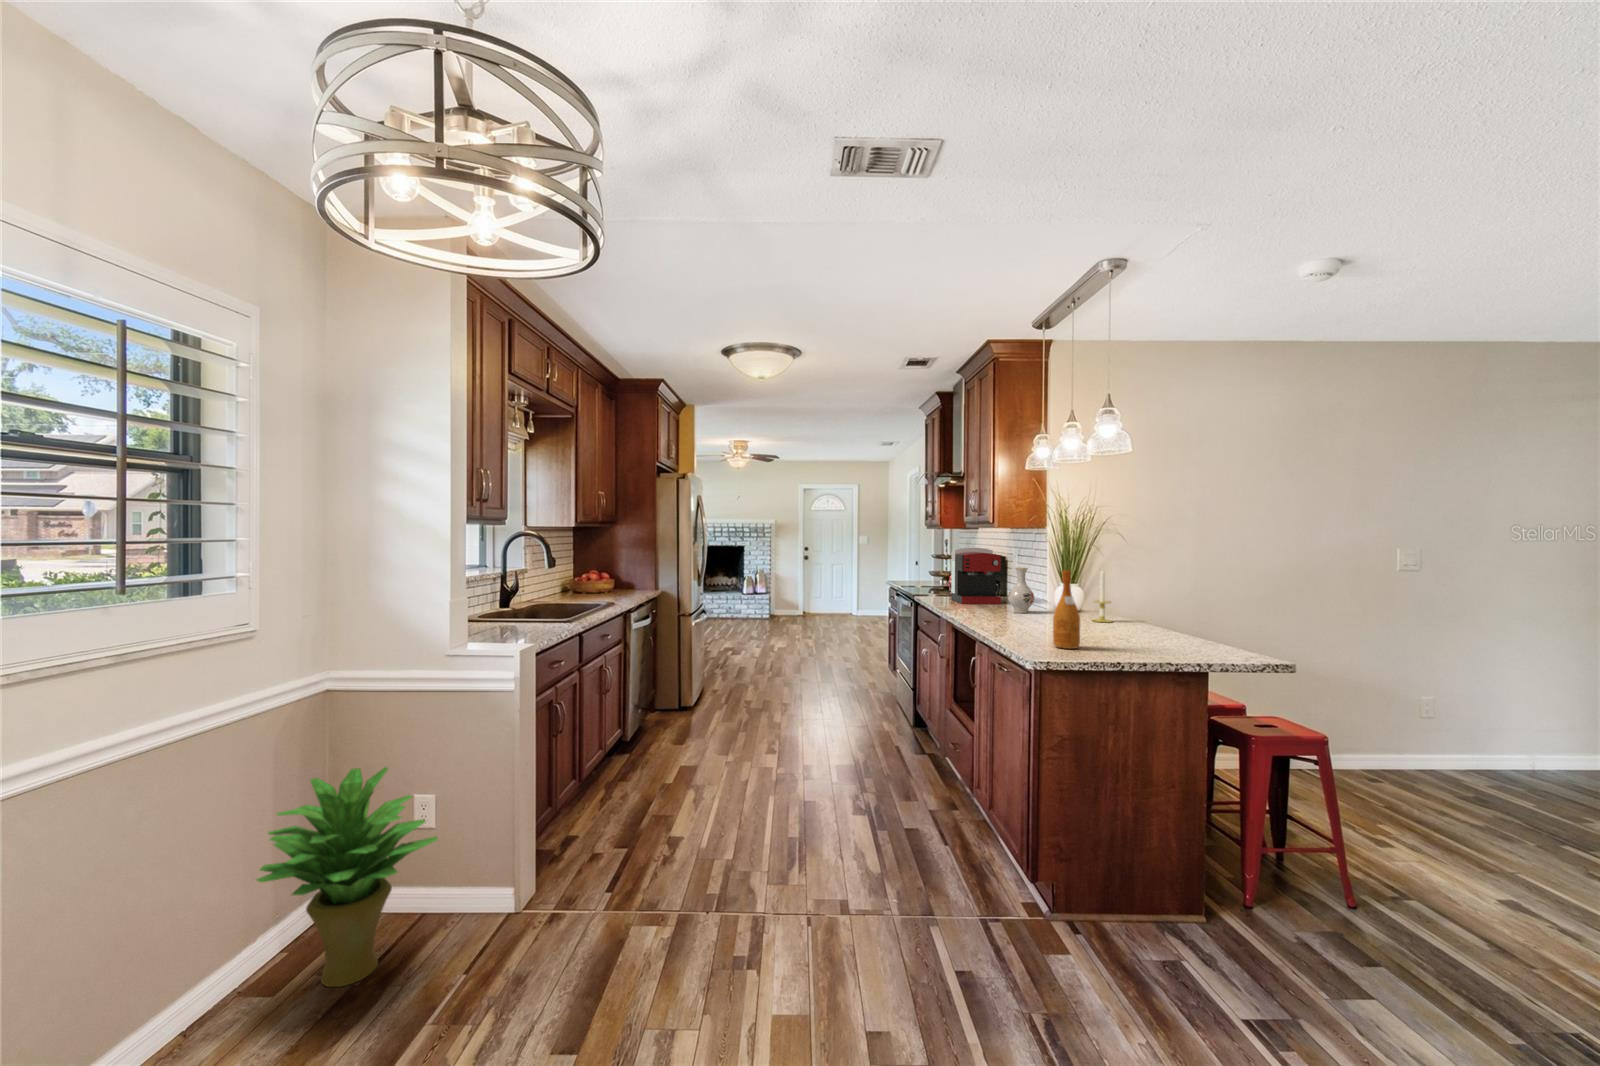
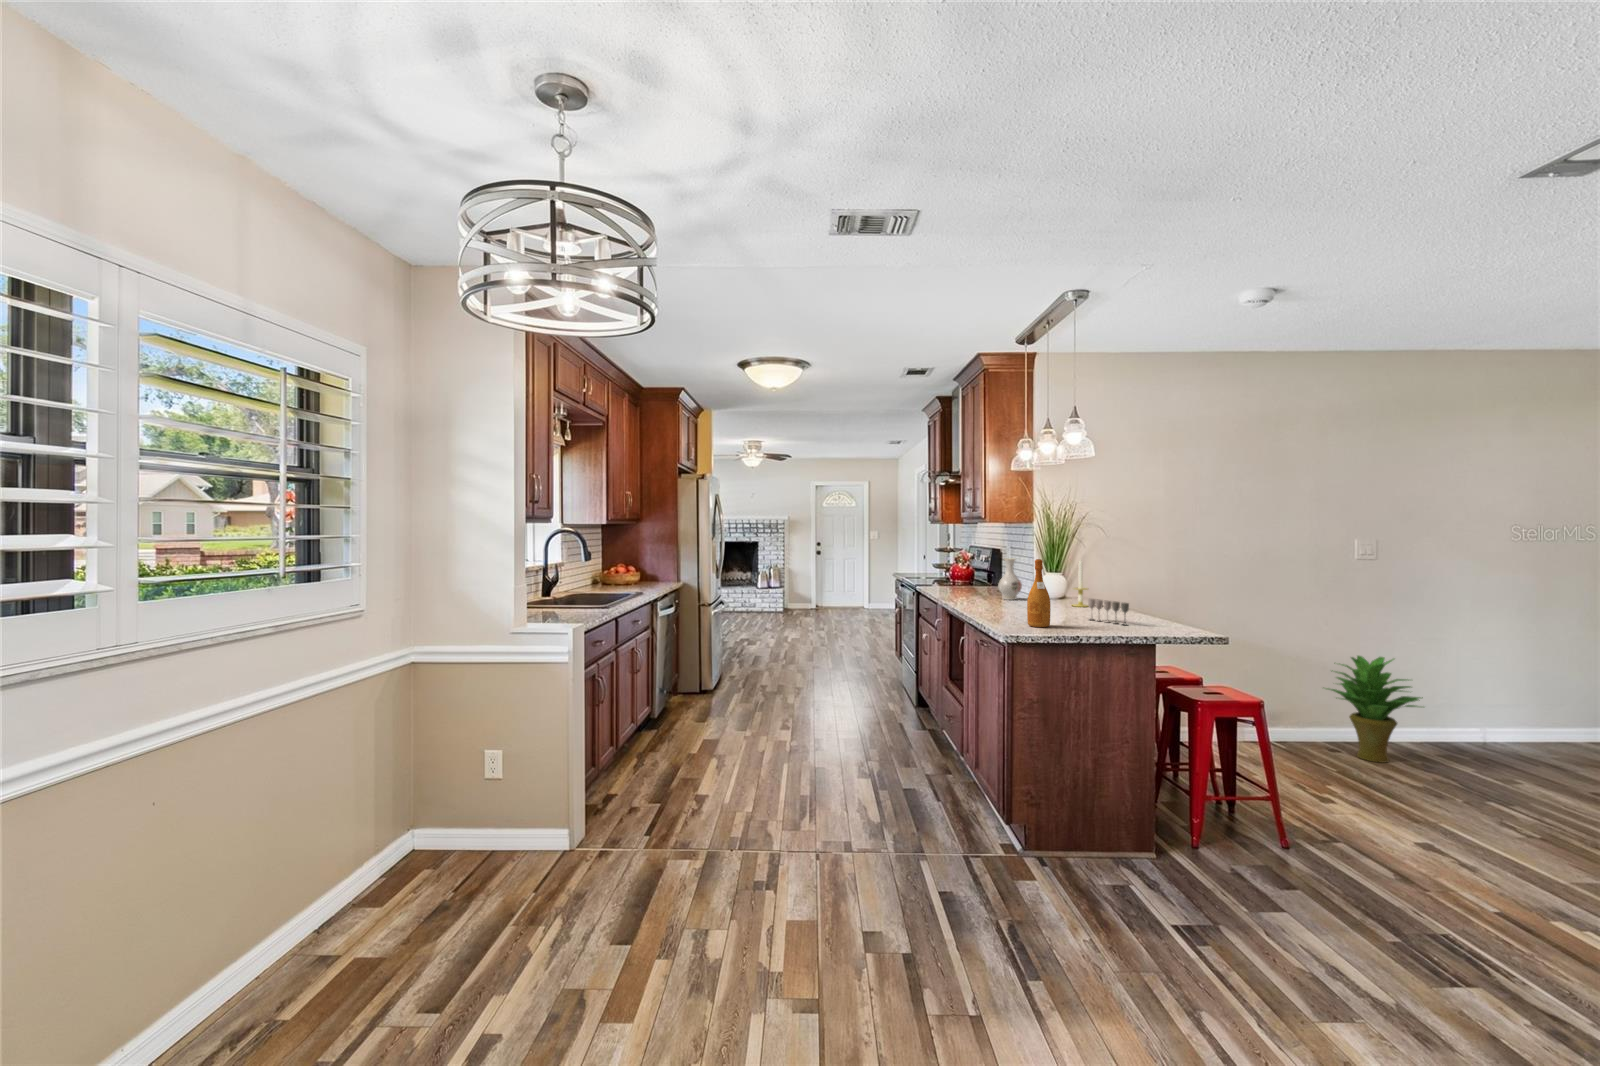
coffee maker: present [951,548,1002,604] -> none [949,541,995,593]
wine glass: none [1119,615,1169,647] -> present [1088,599,1129,625]
potted plant: present [256,767,437,987] -> present [1327,656,1423,763]

